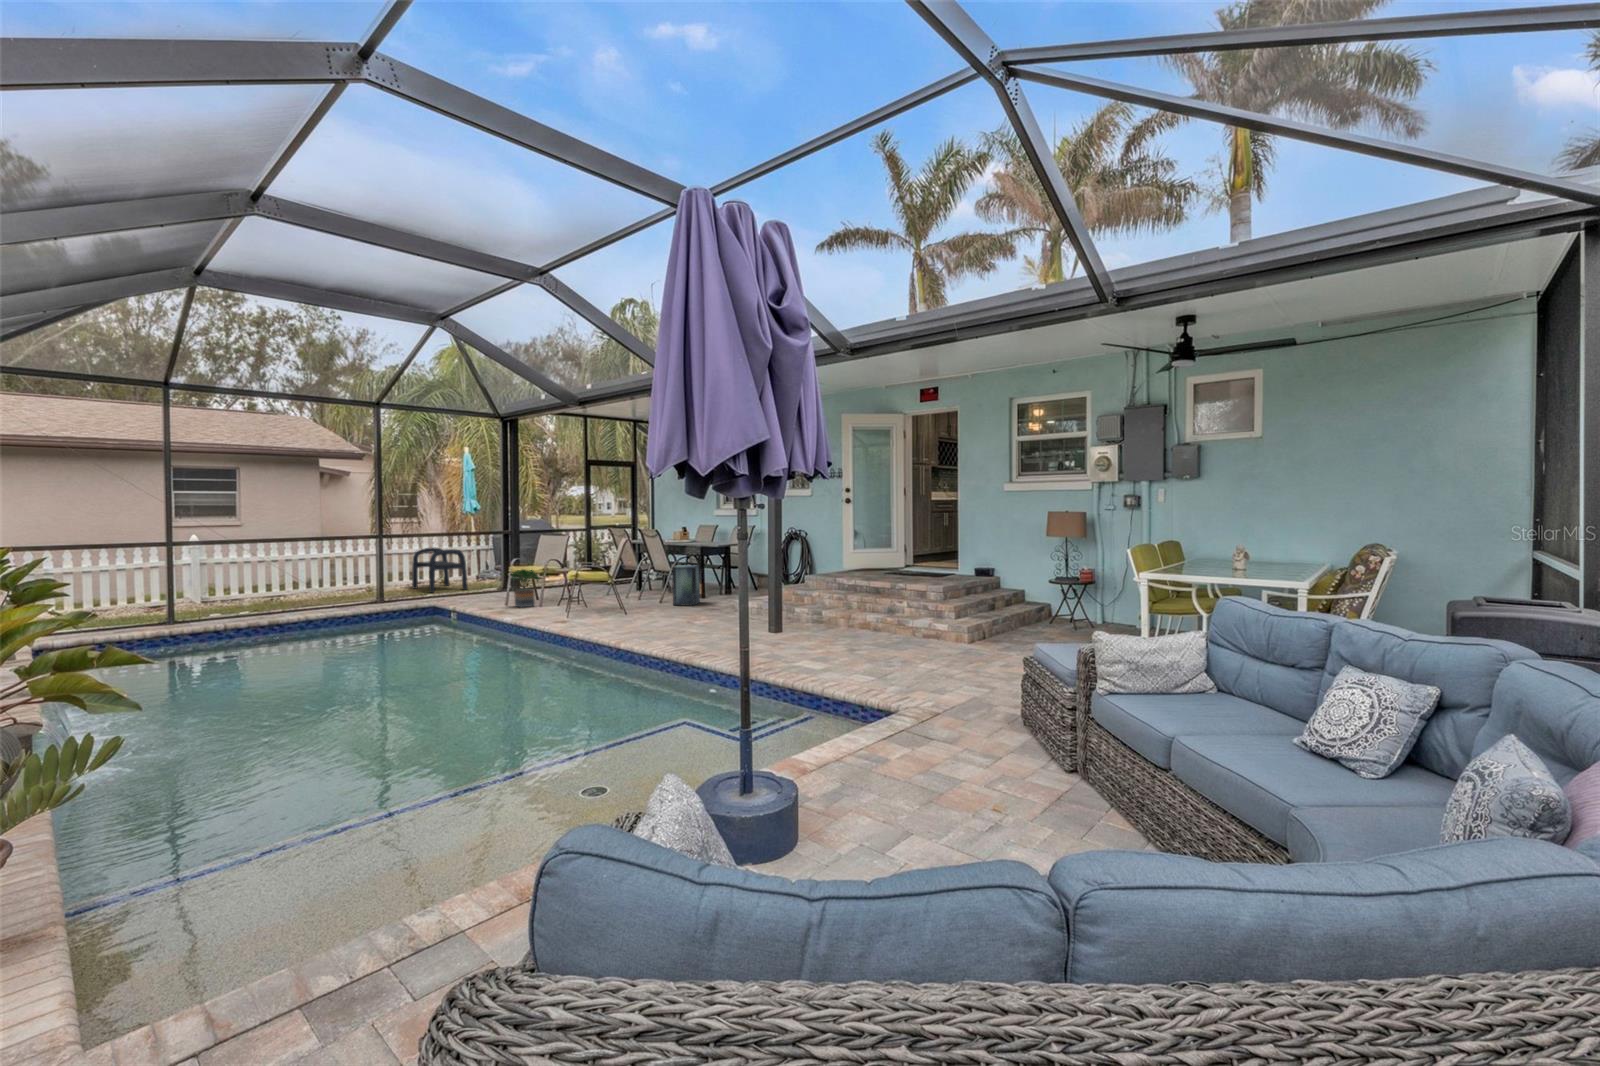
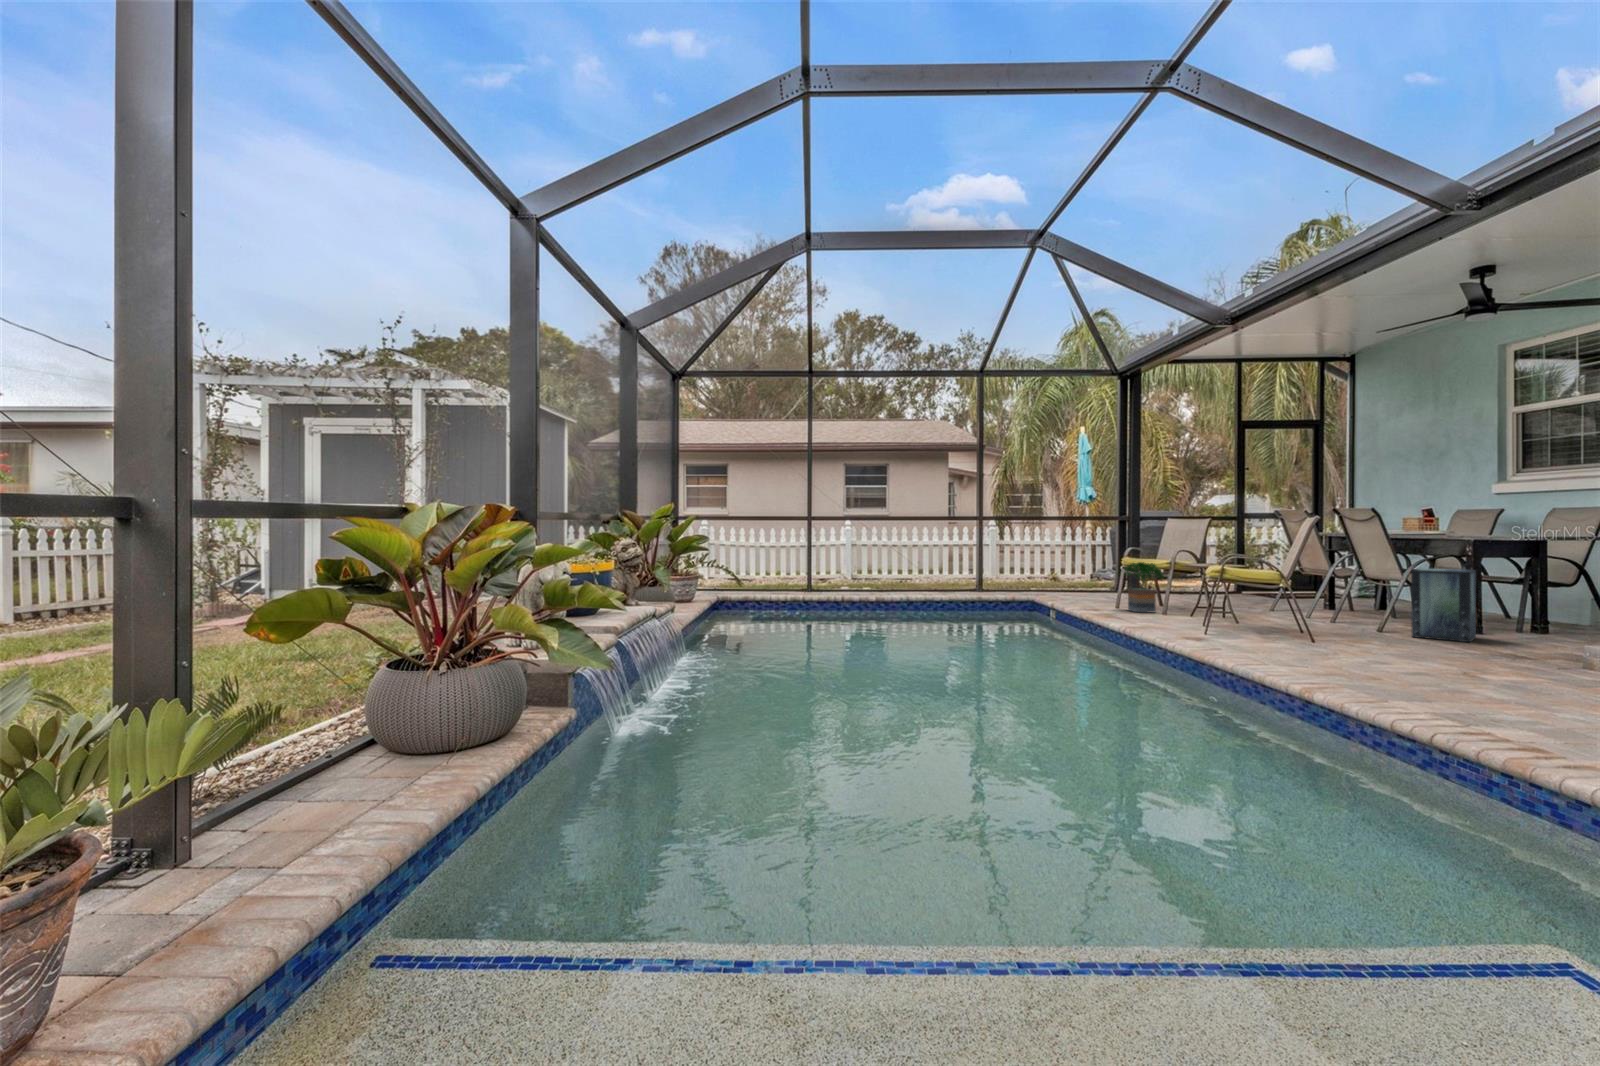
bench: present [412,547,468,593] -> none [1022,540,1078,588]

